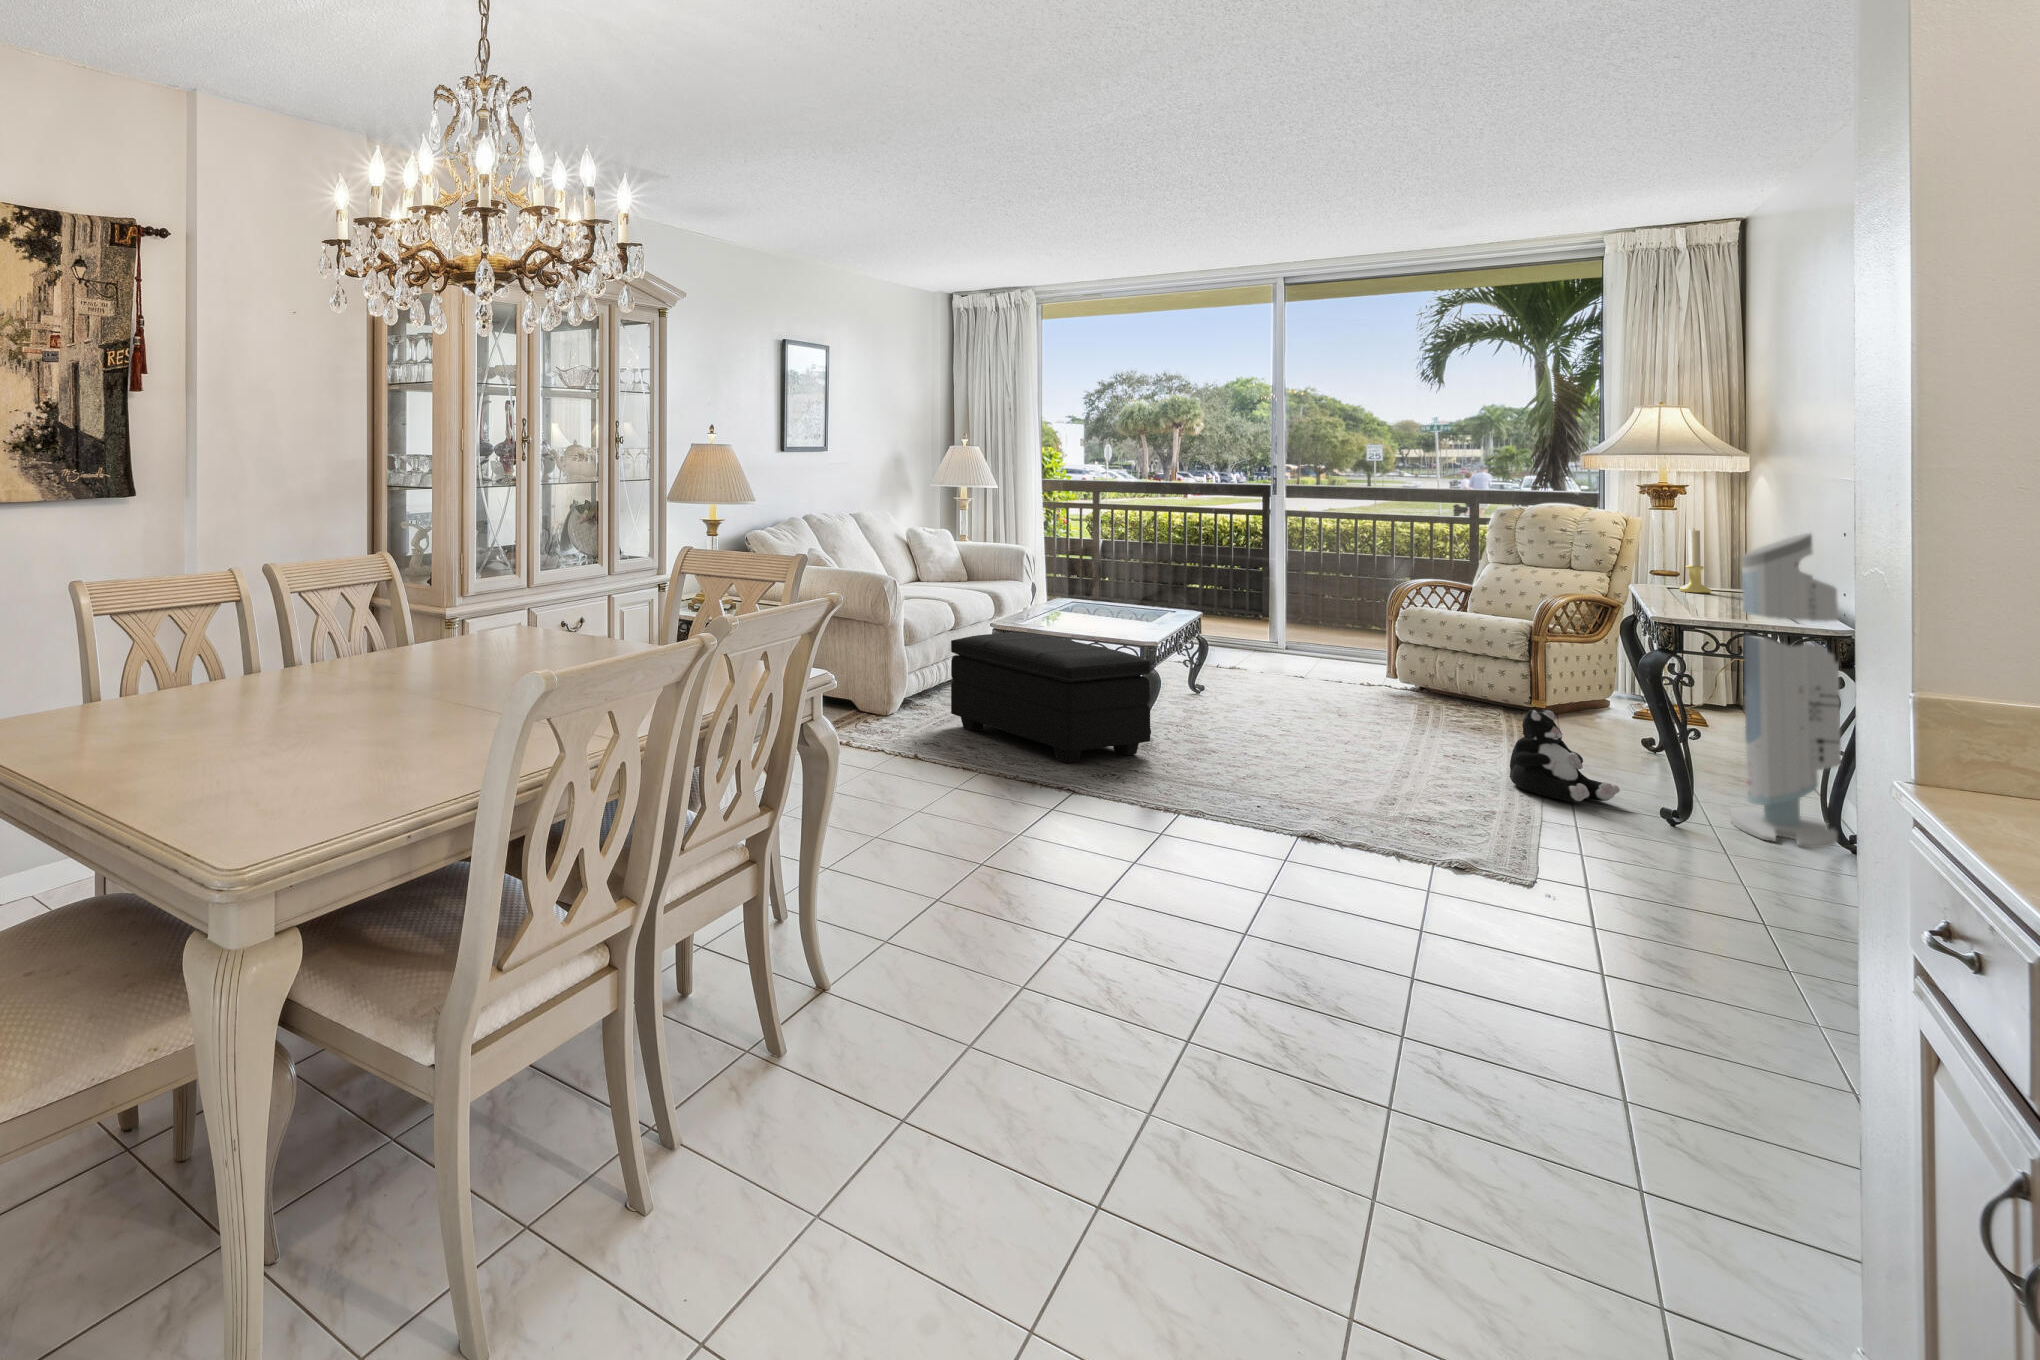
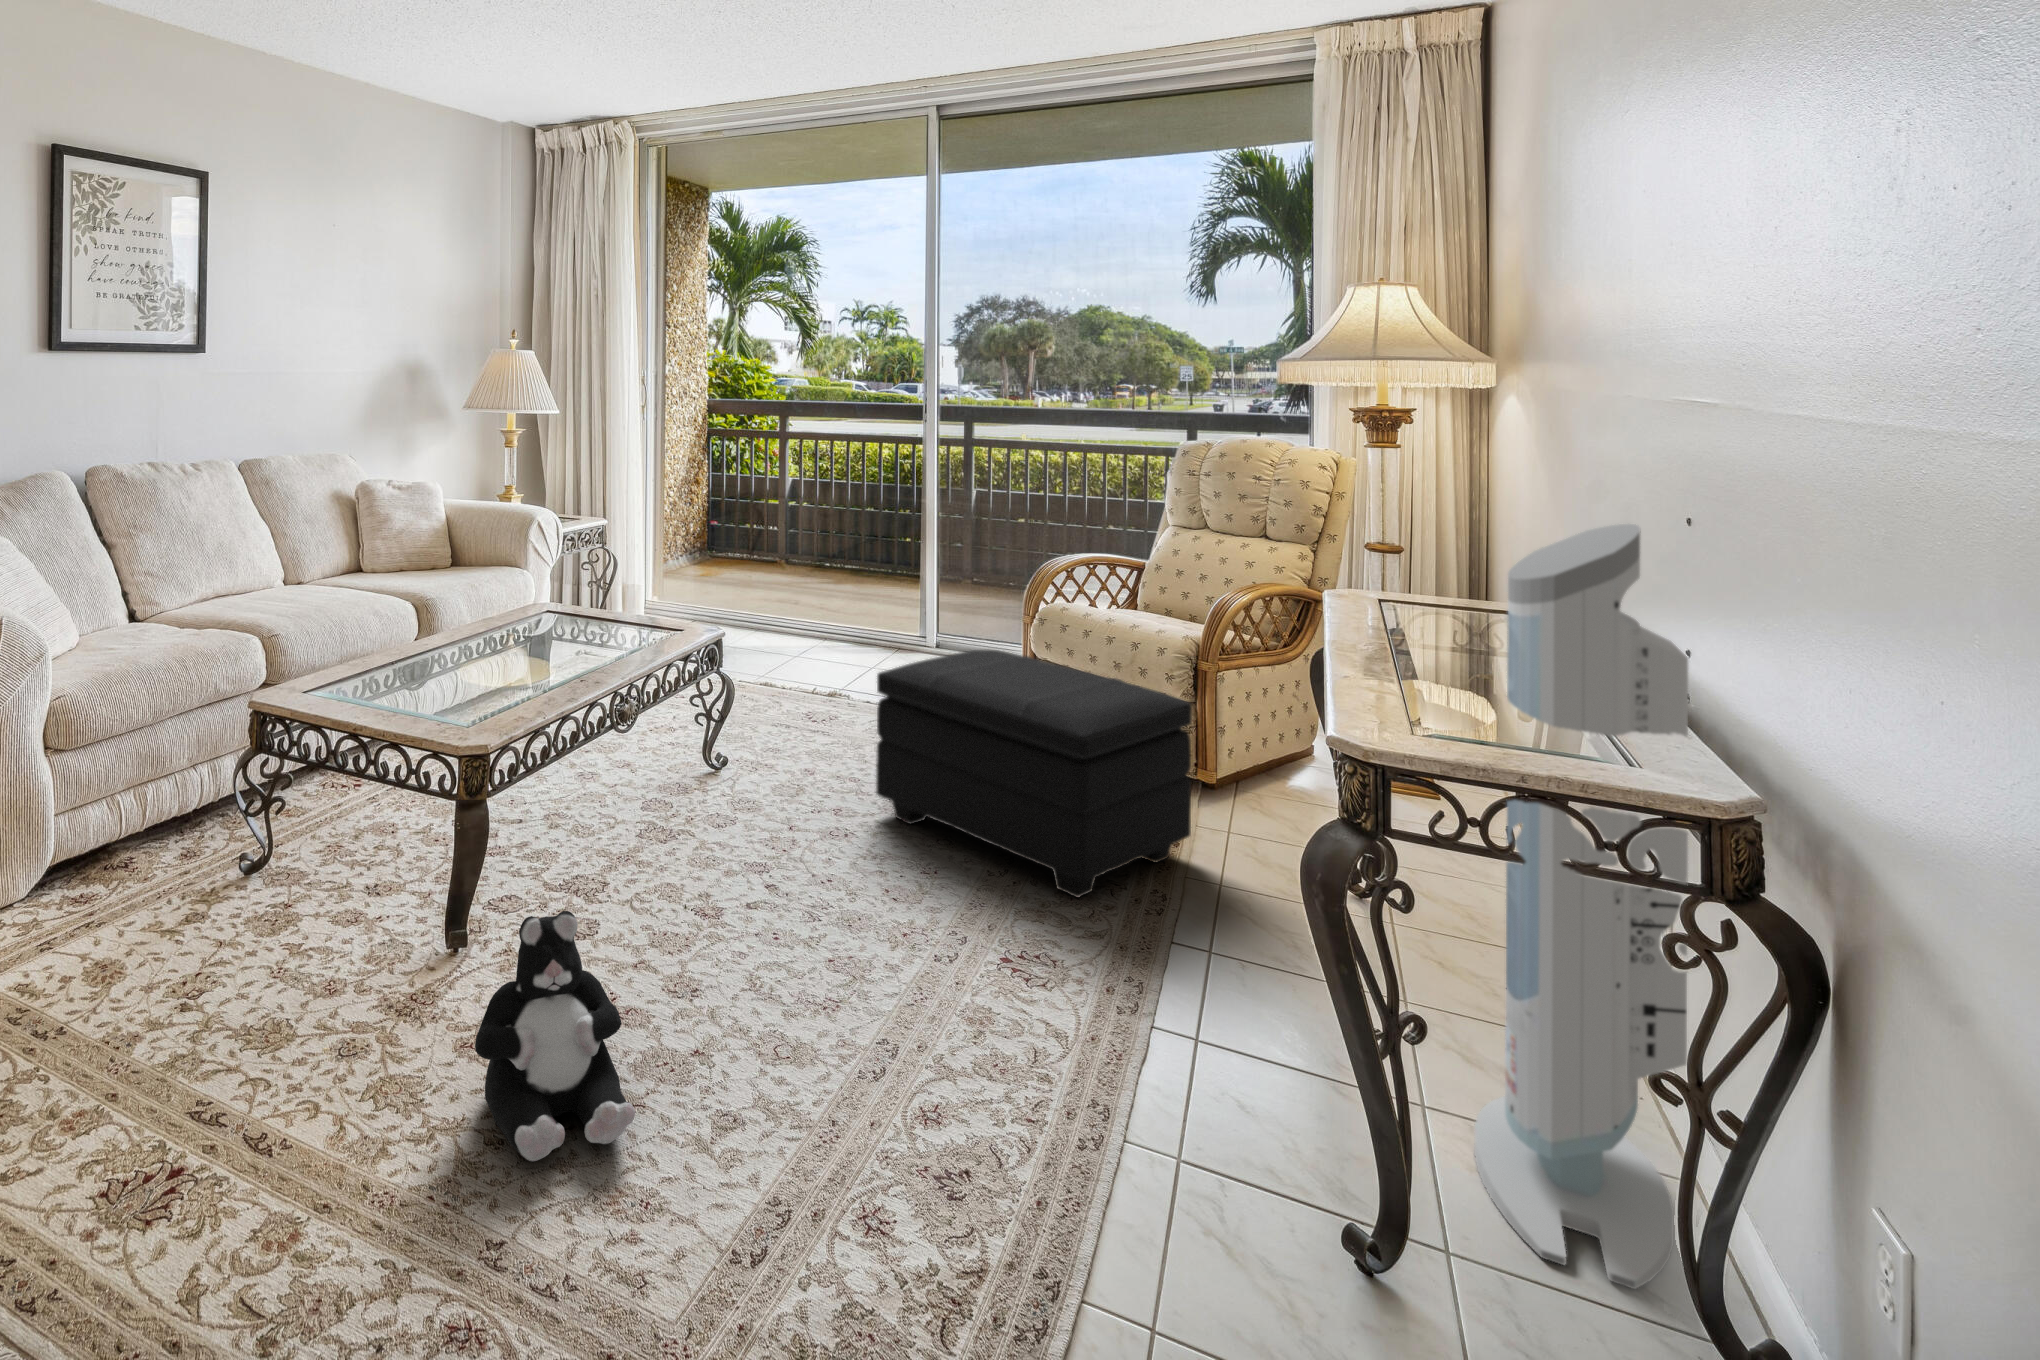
candle holder: present [1679,530,1712,593] -> none [1397,494,1447,620]
footstool: present [951,633,1150,763] -> present [876,650,1192,897]
plush toy: present [1510,709,1620,802] -> present [475,911,635,1161]

